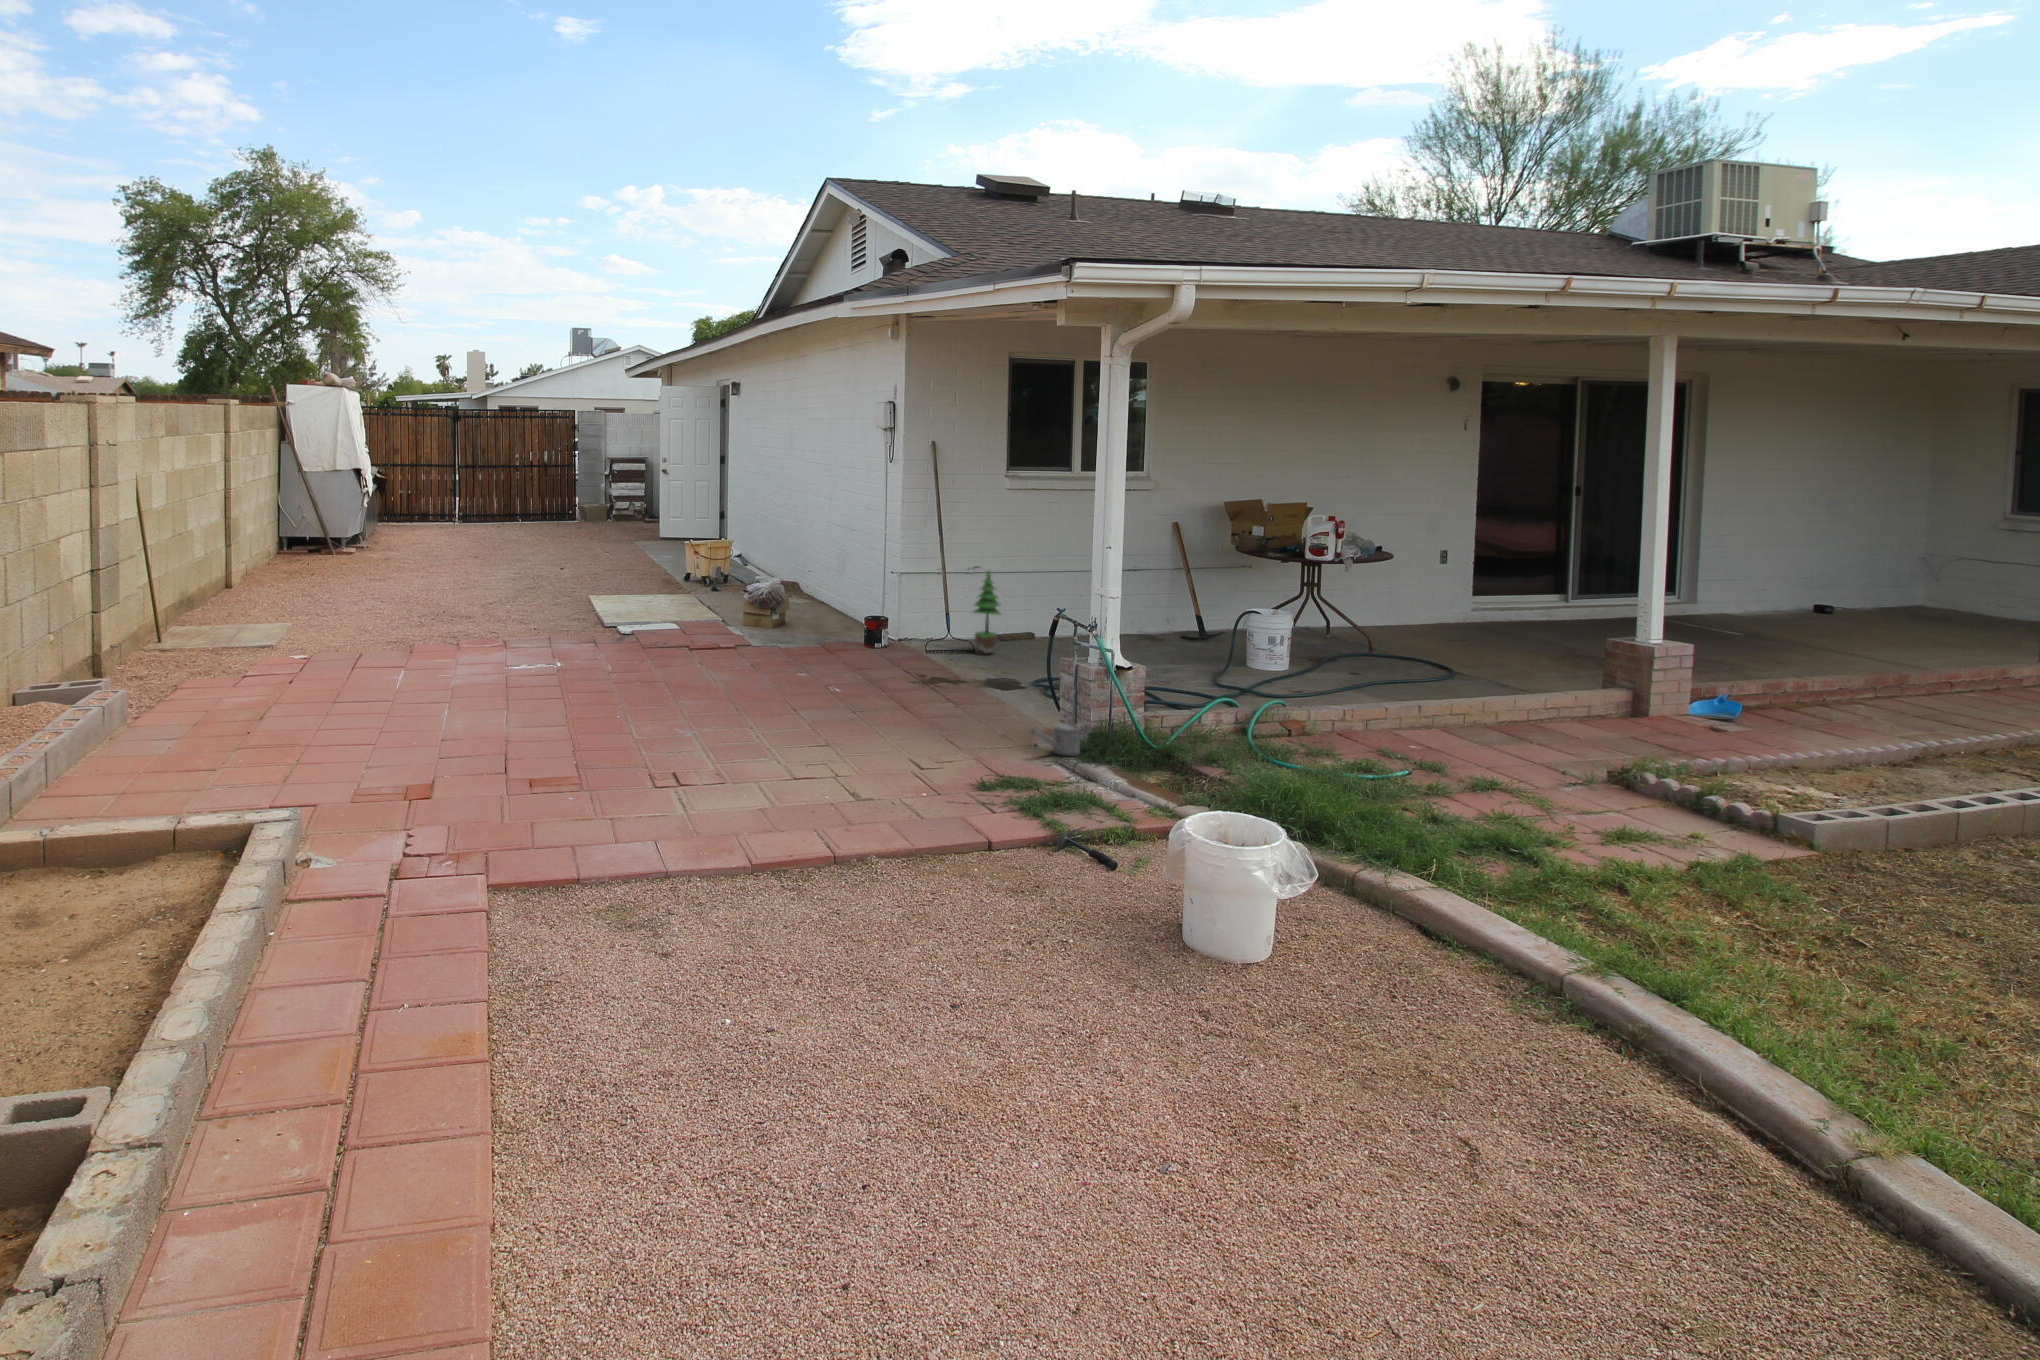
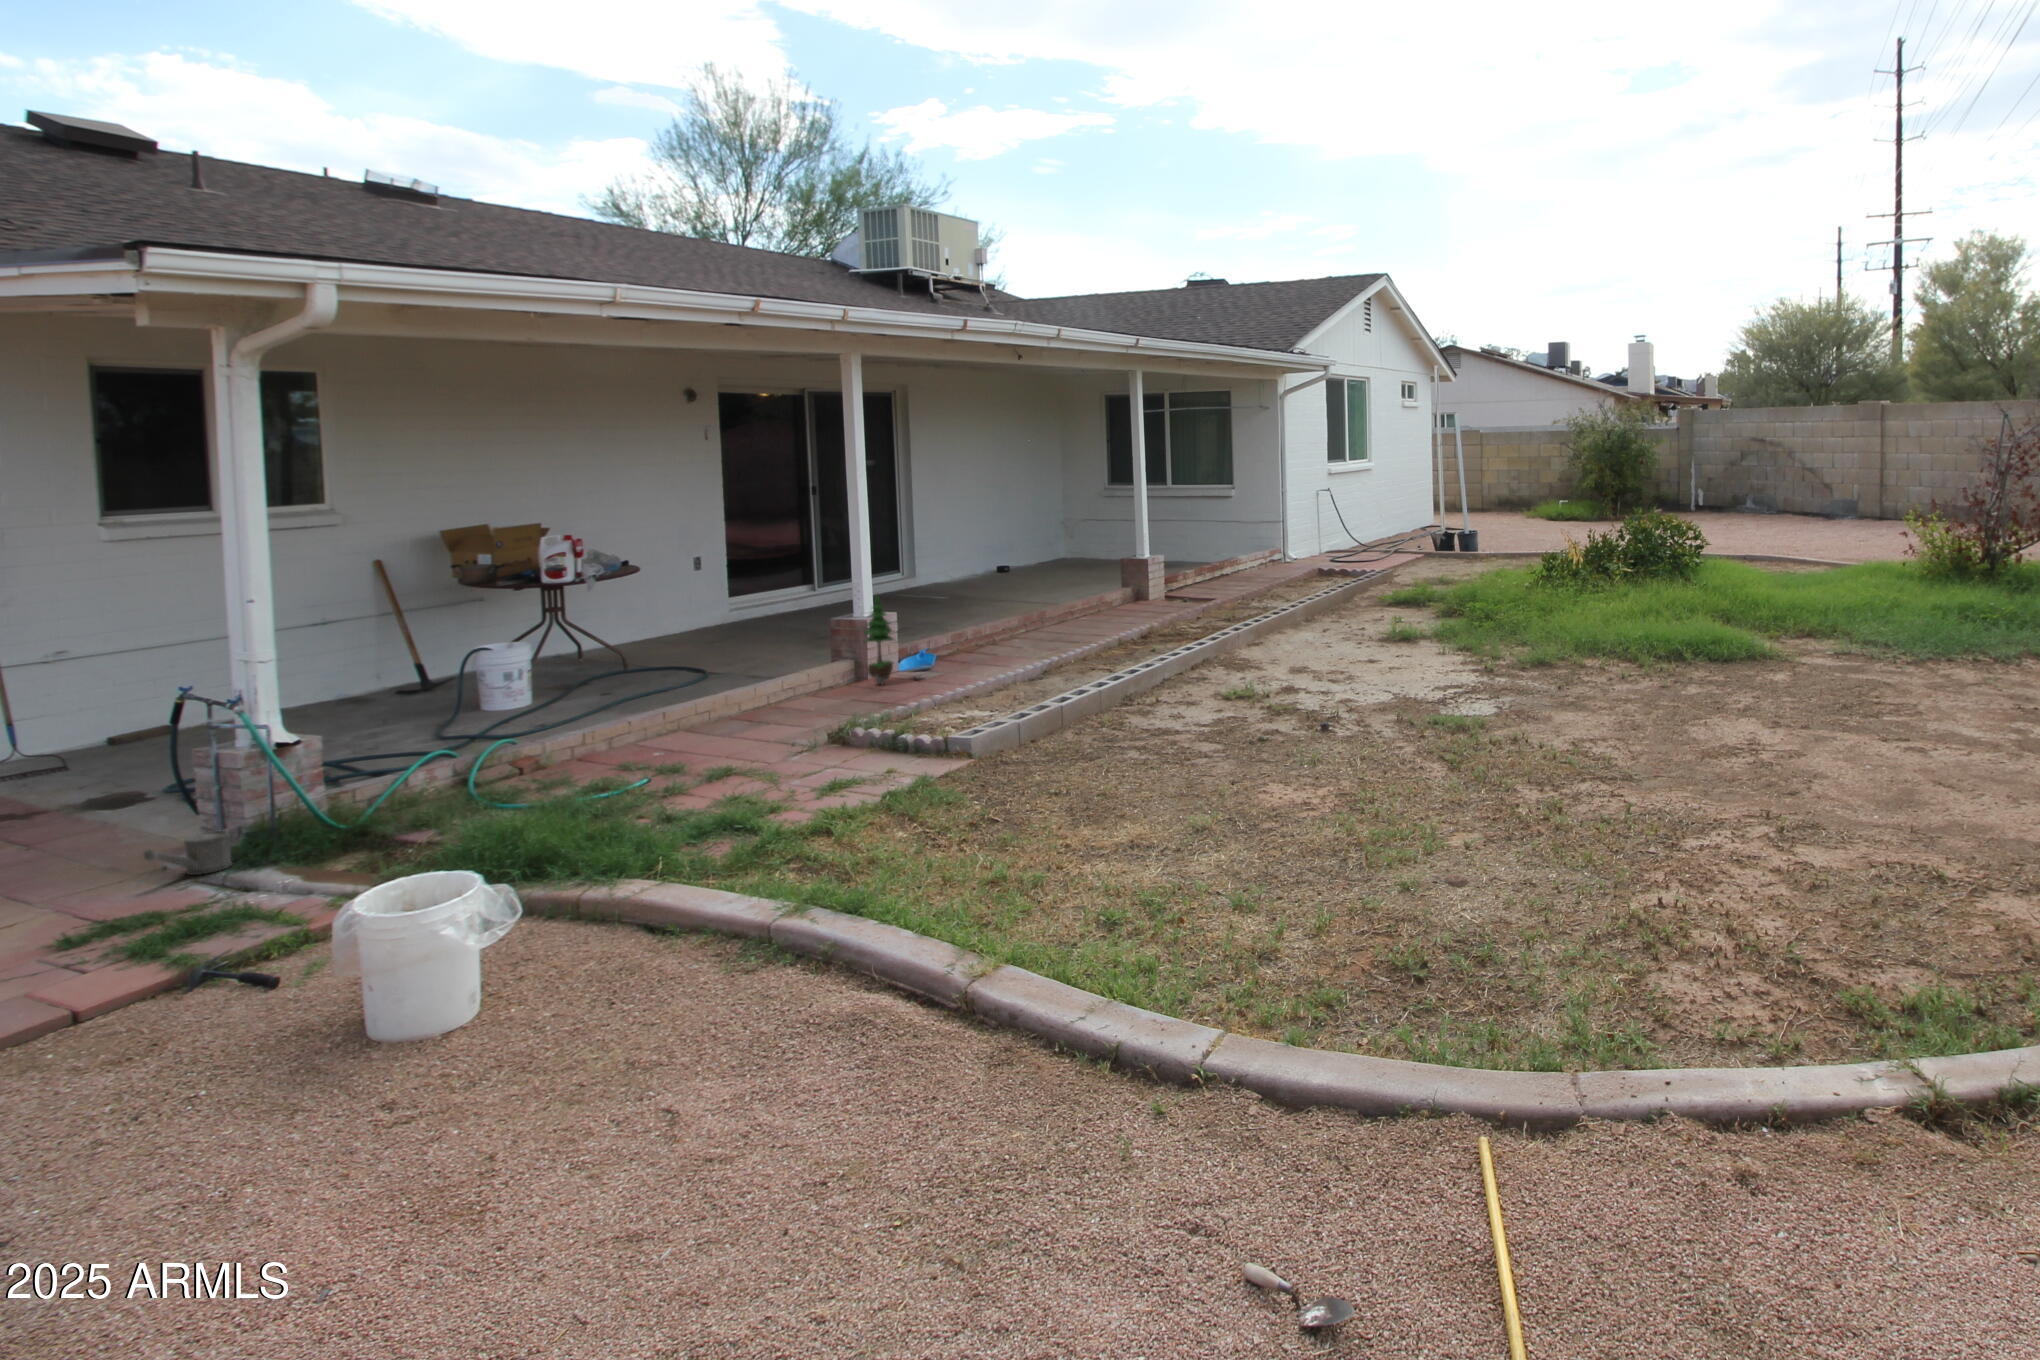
potted tree: present [974,571,1000,654] -> present [864,595,893,684]

